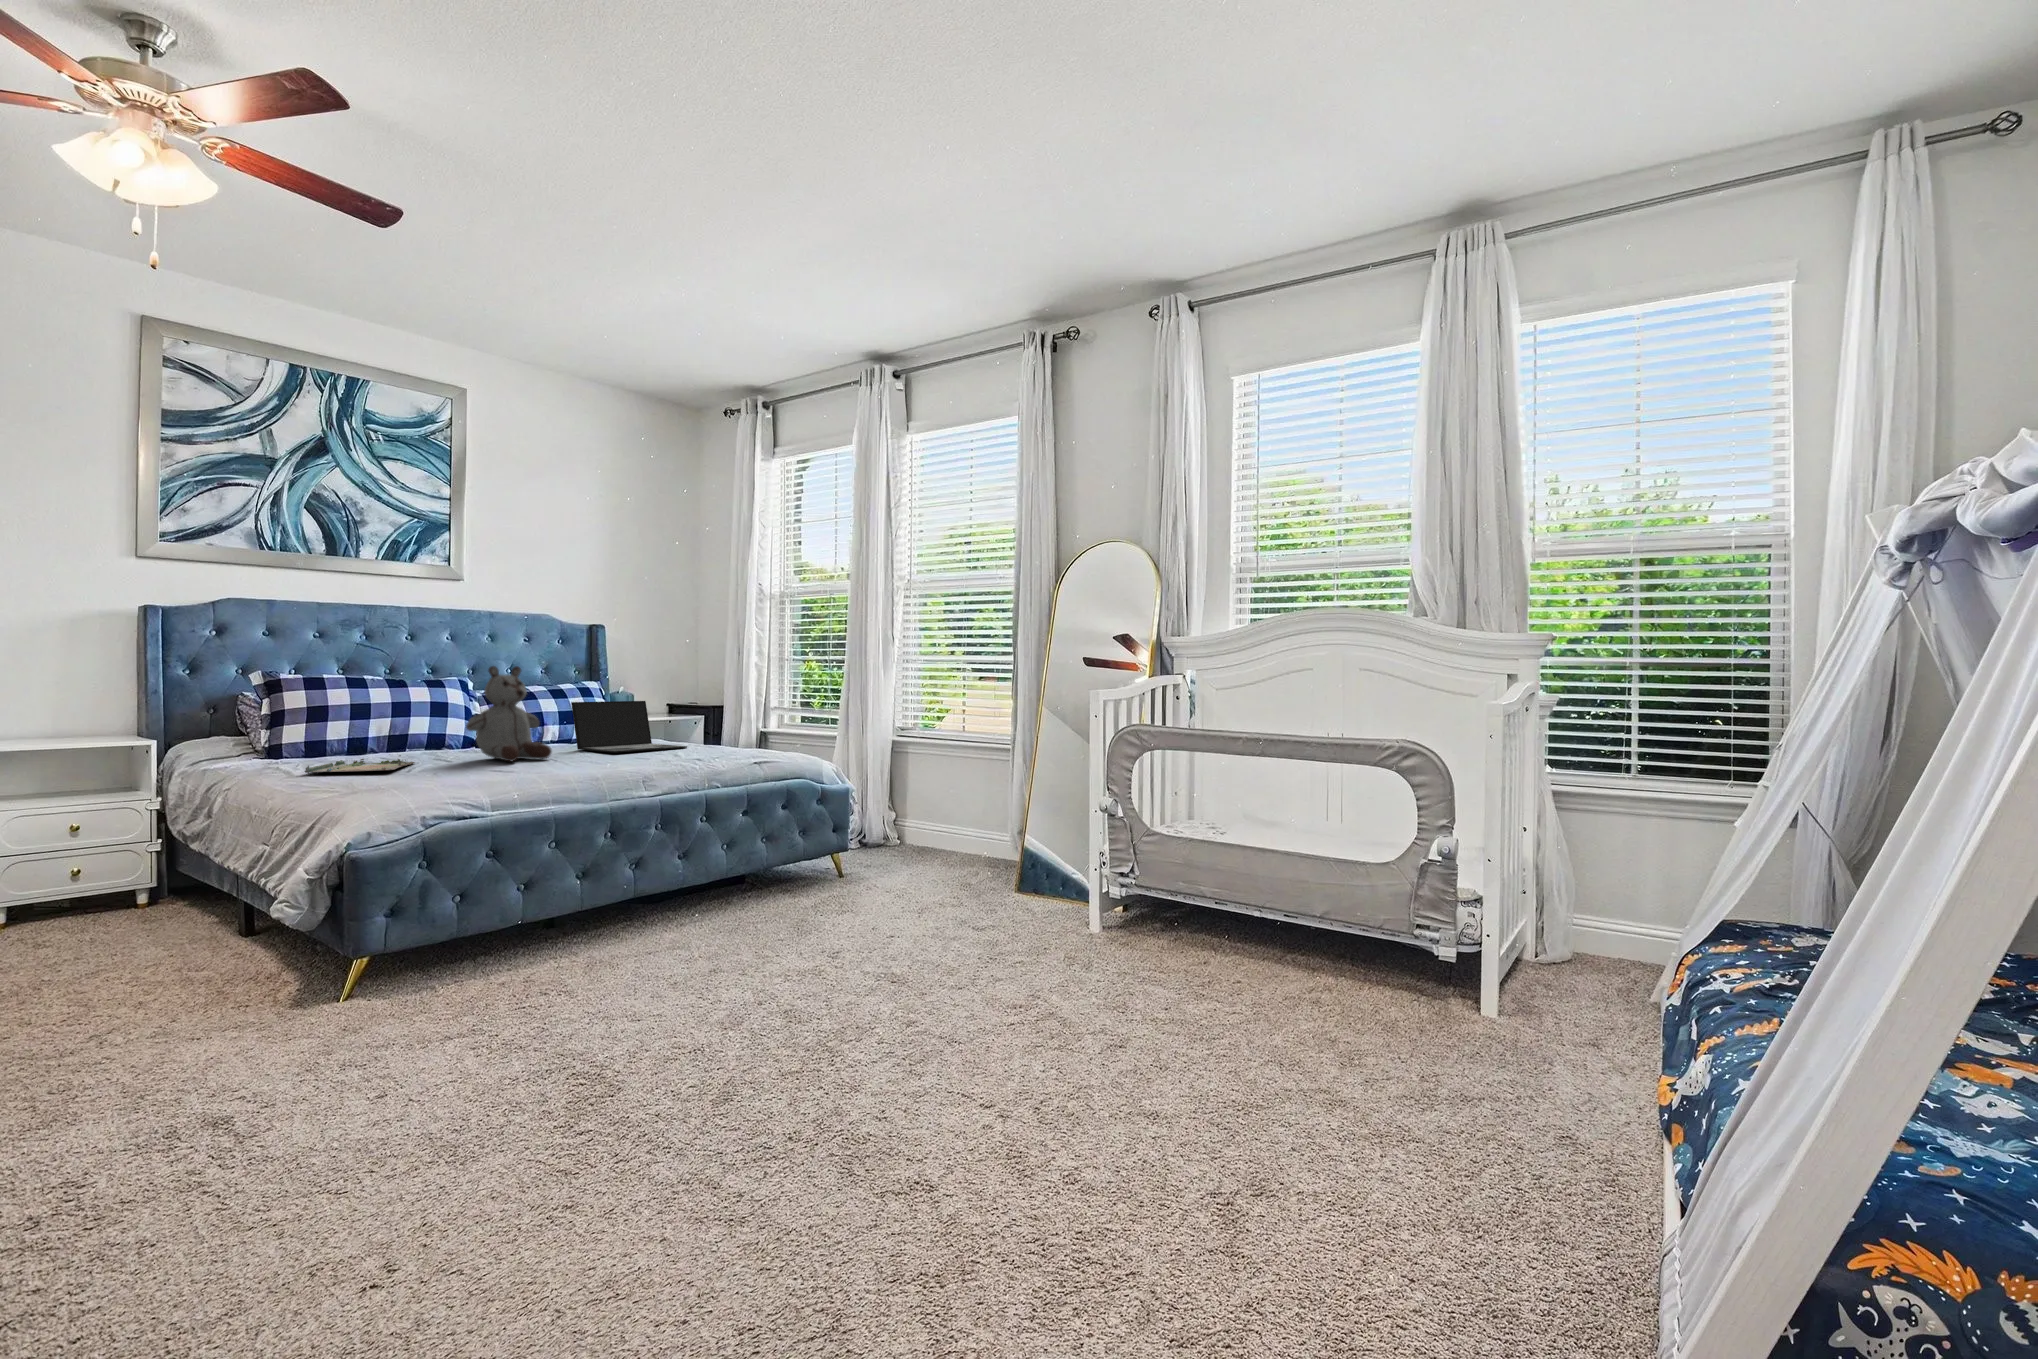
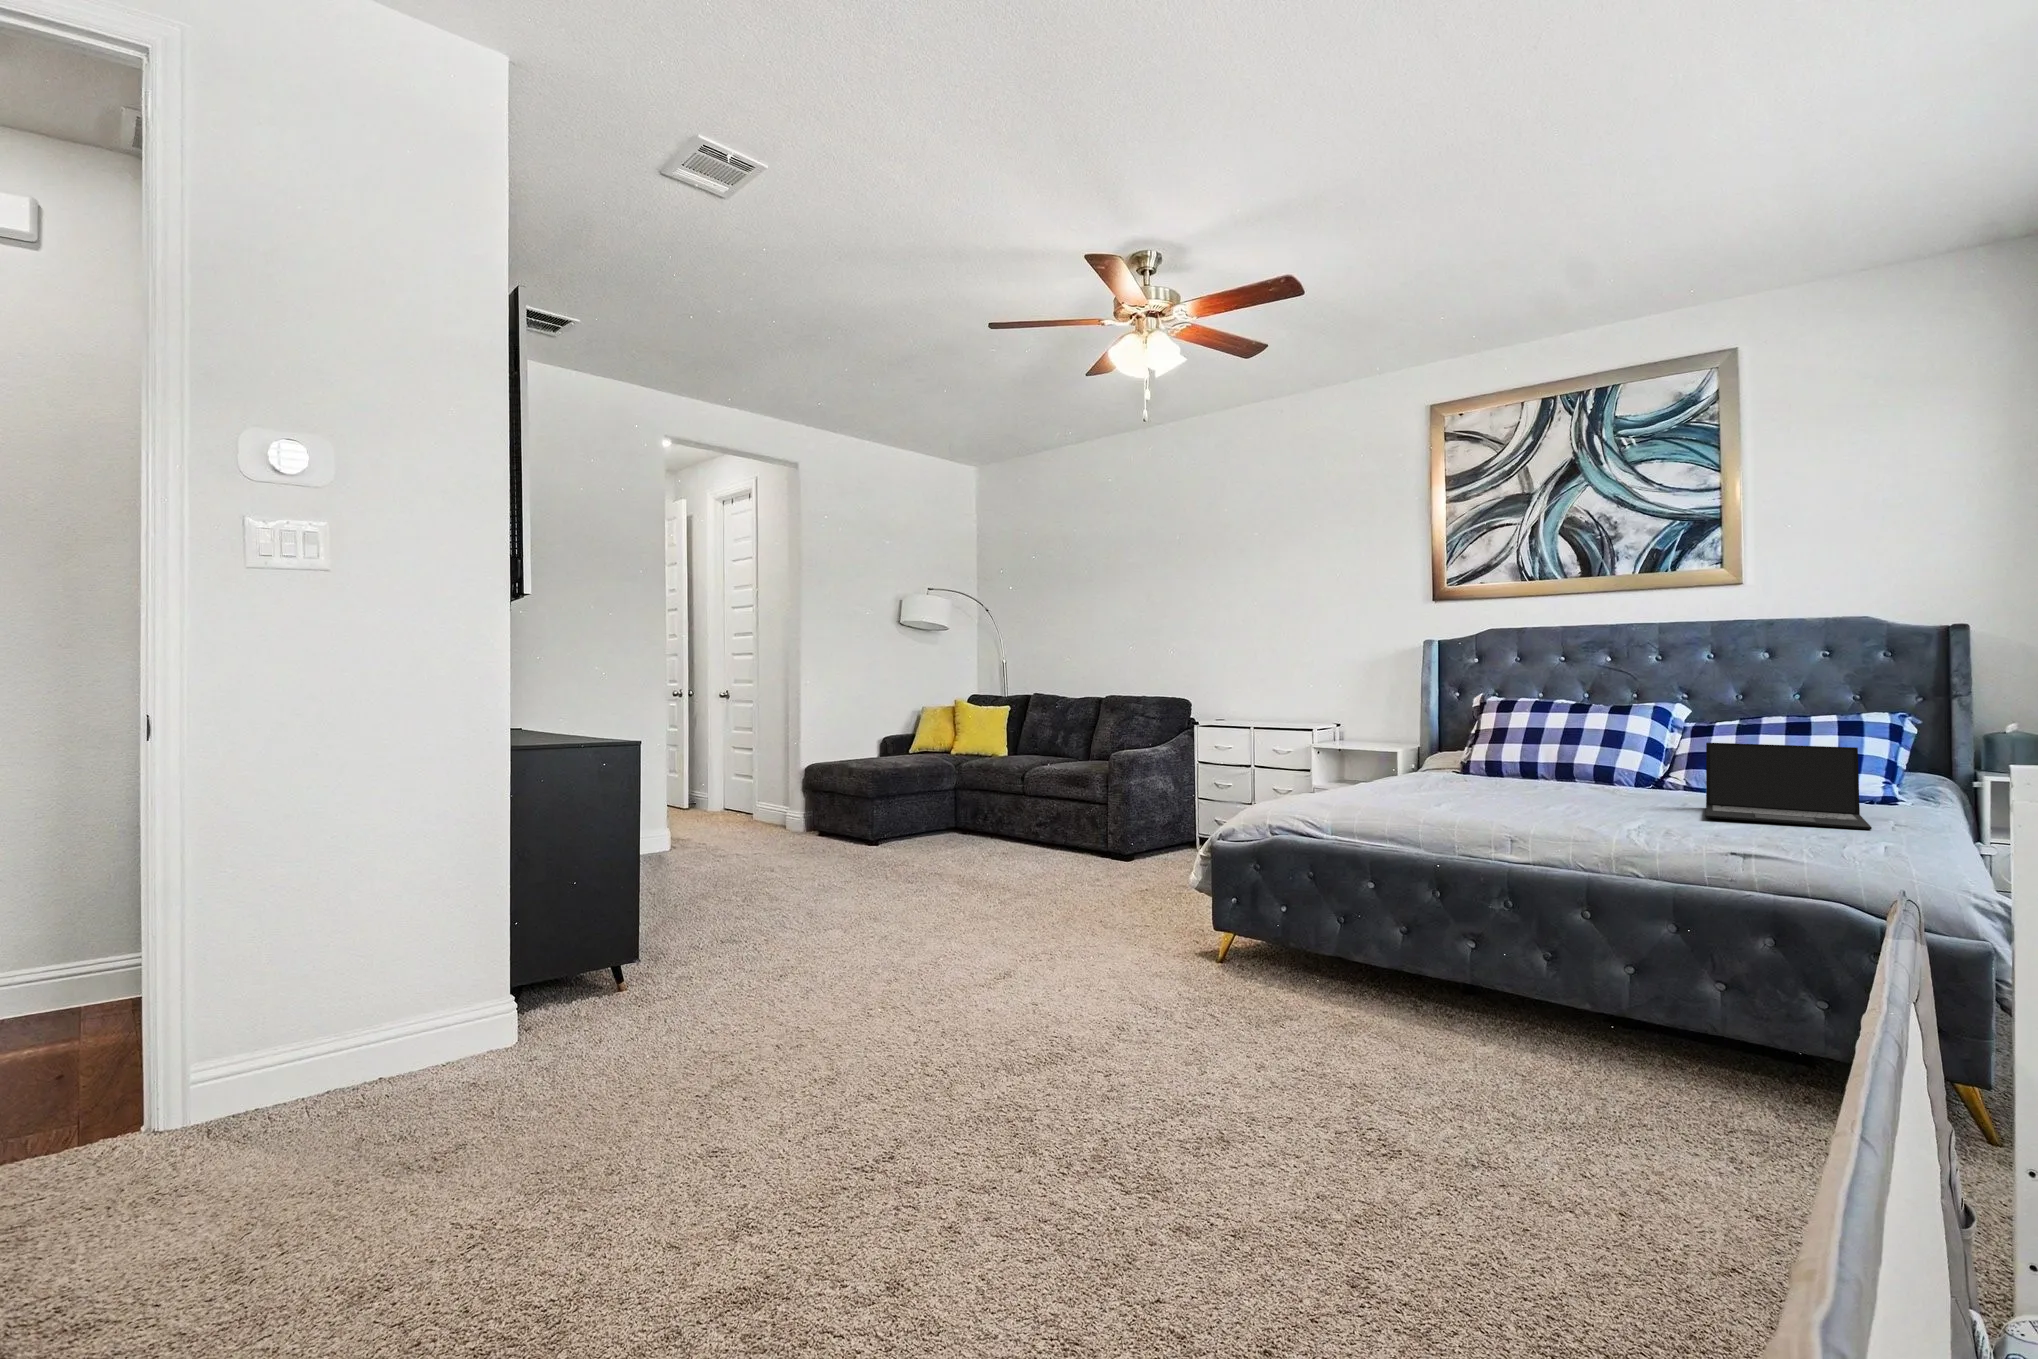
stuffed bear: present [466,666,552,762] -> none [1521,696,1626,811]
tray: present [305,755,415,773] -> none [1368,783,1482,798]

